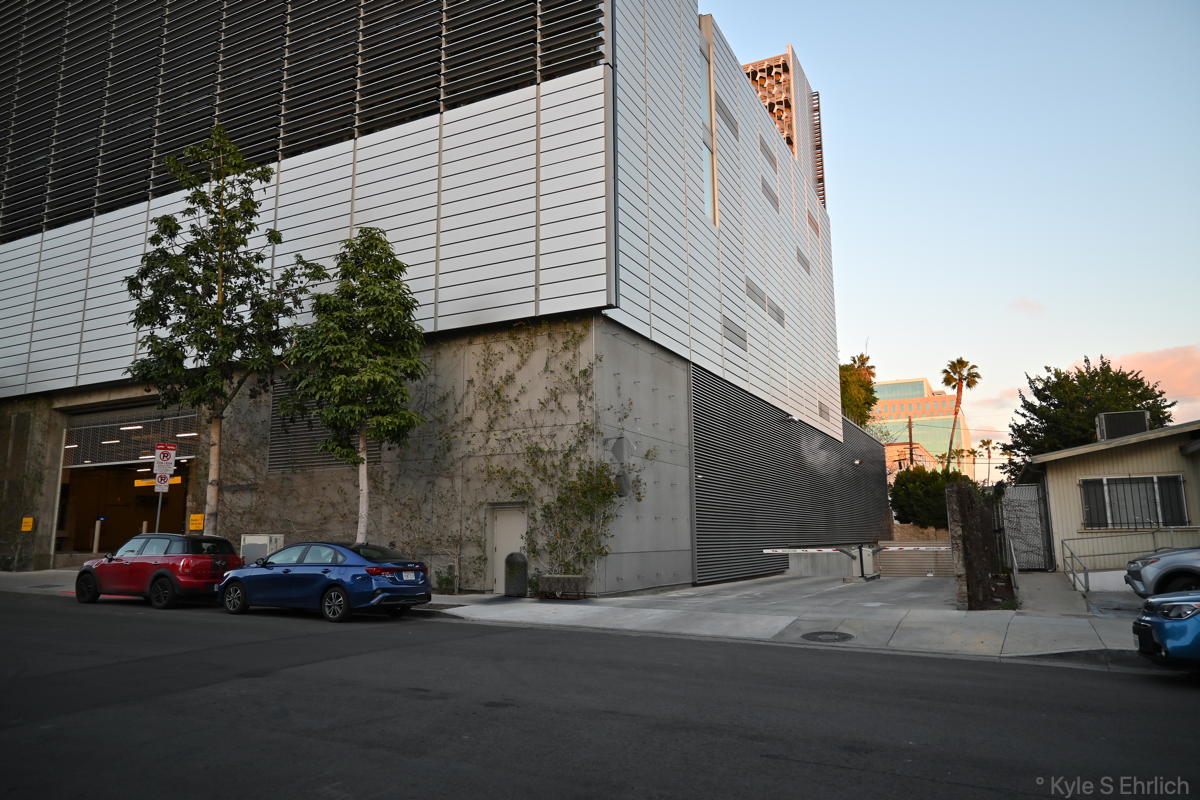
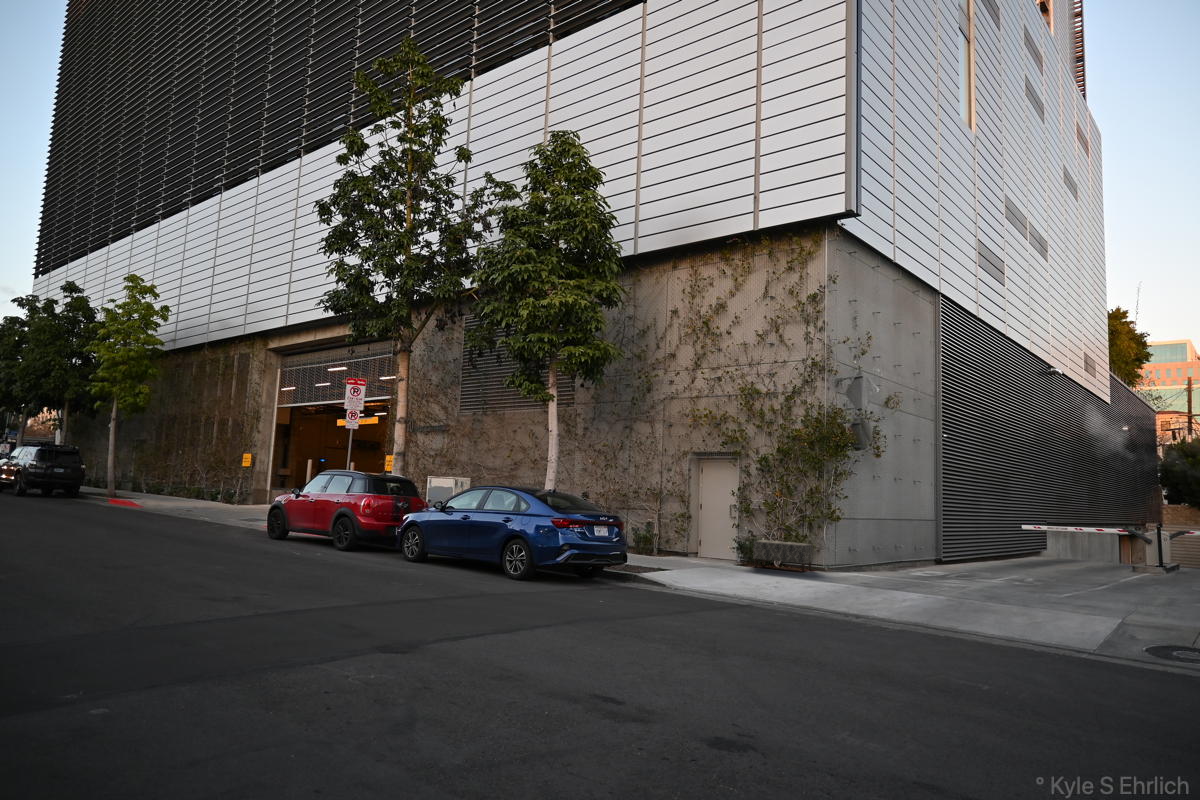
trash can: present [504,552,528,597] -> none [711,511,740,564]

